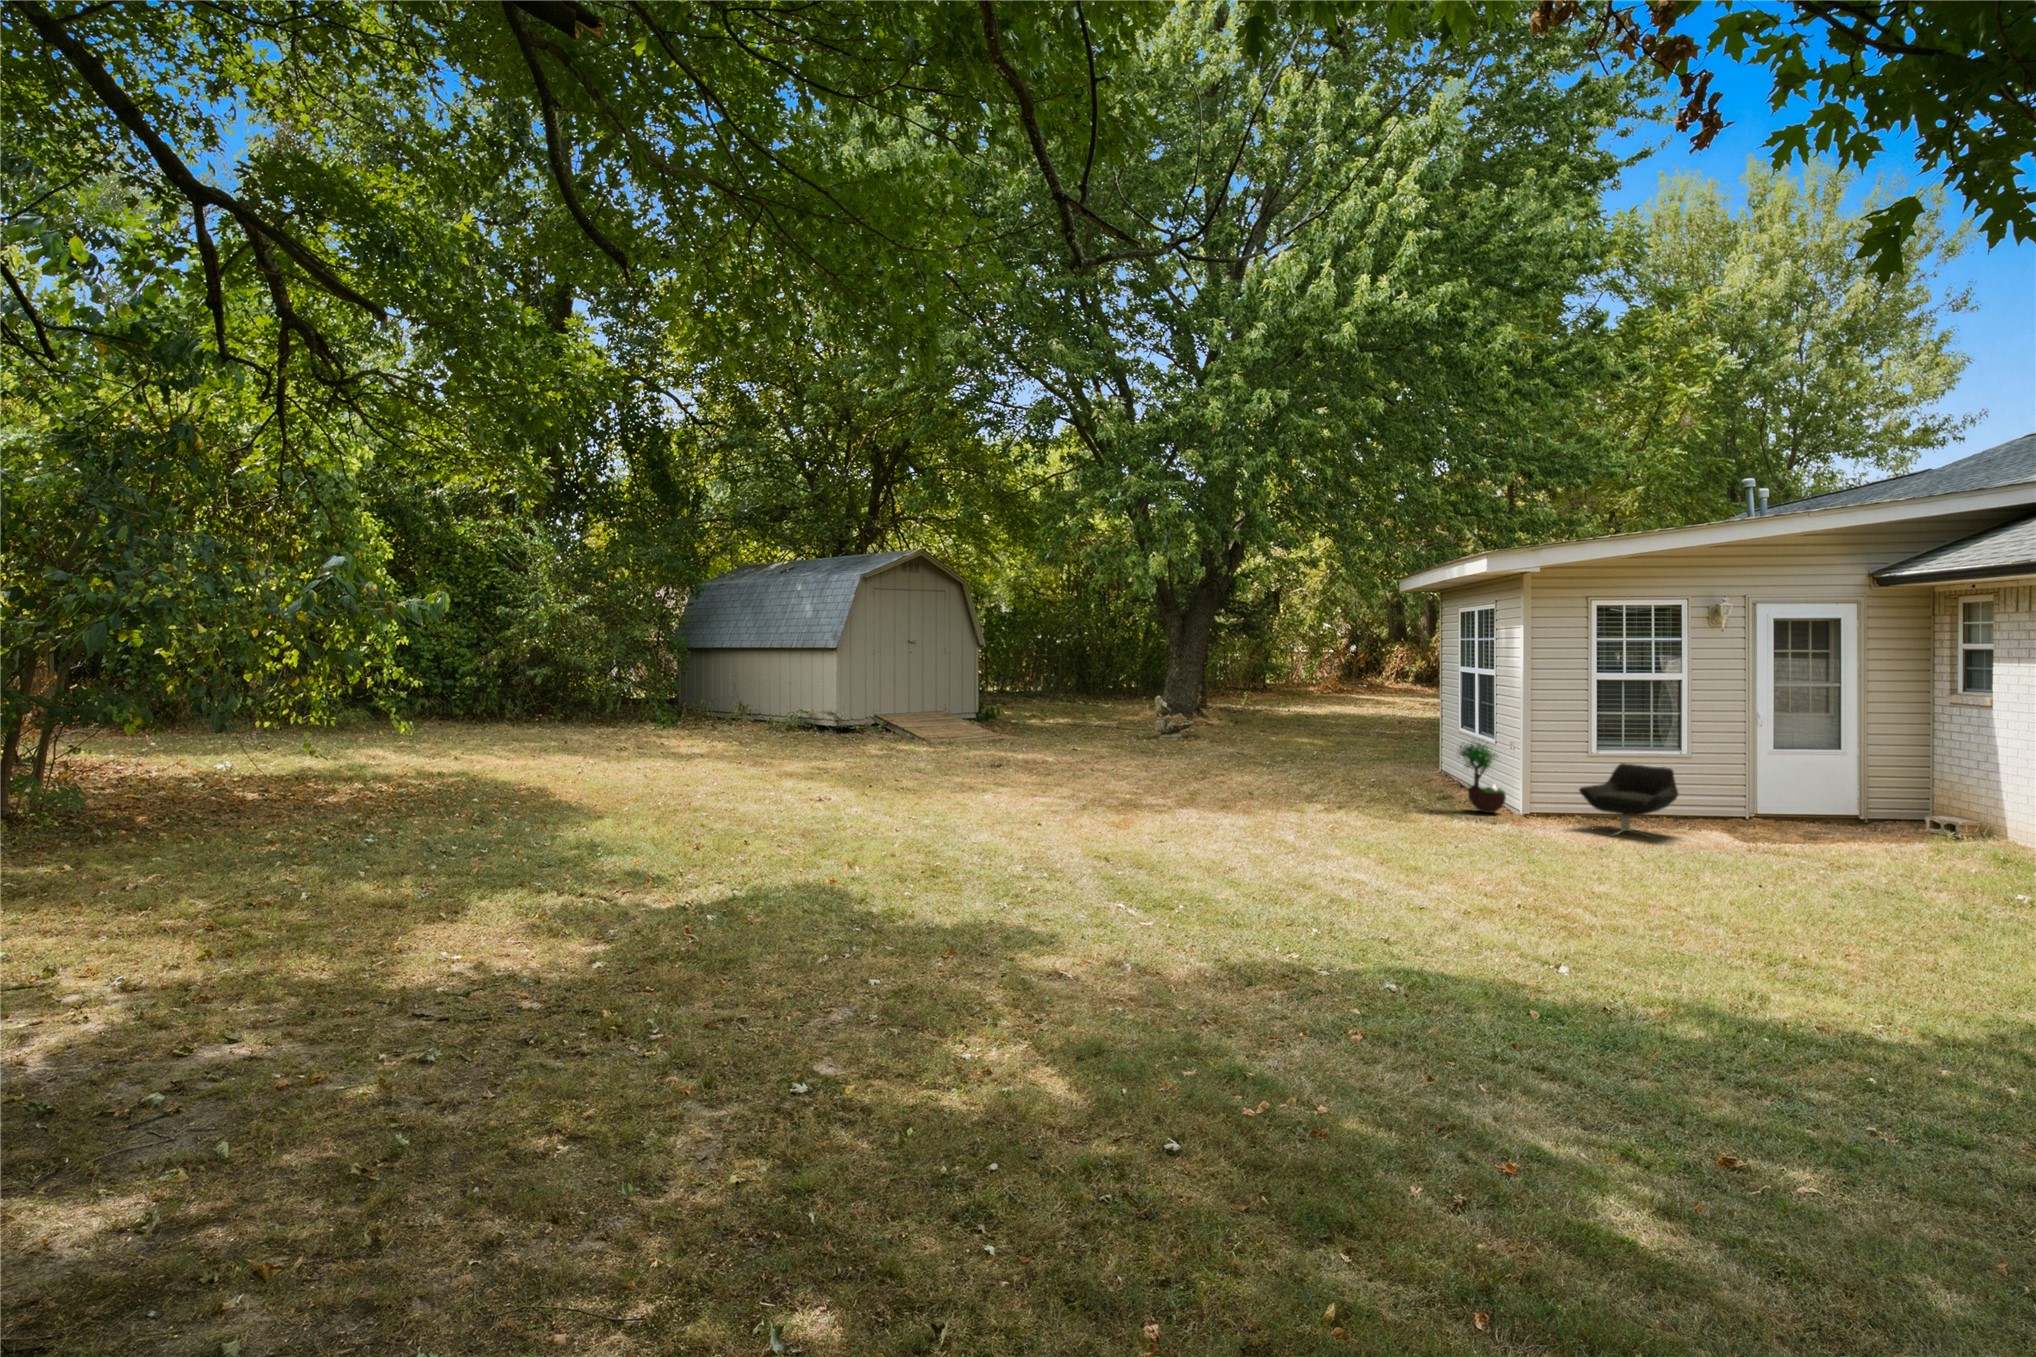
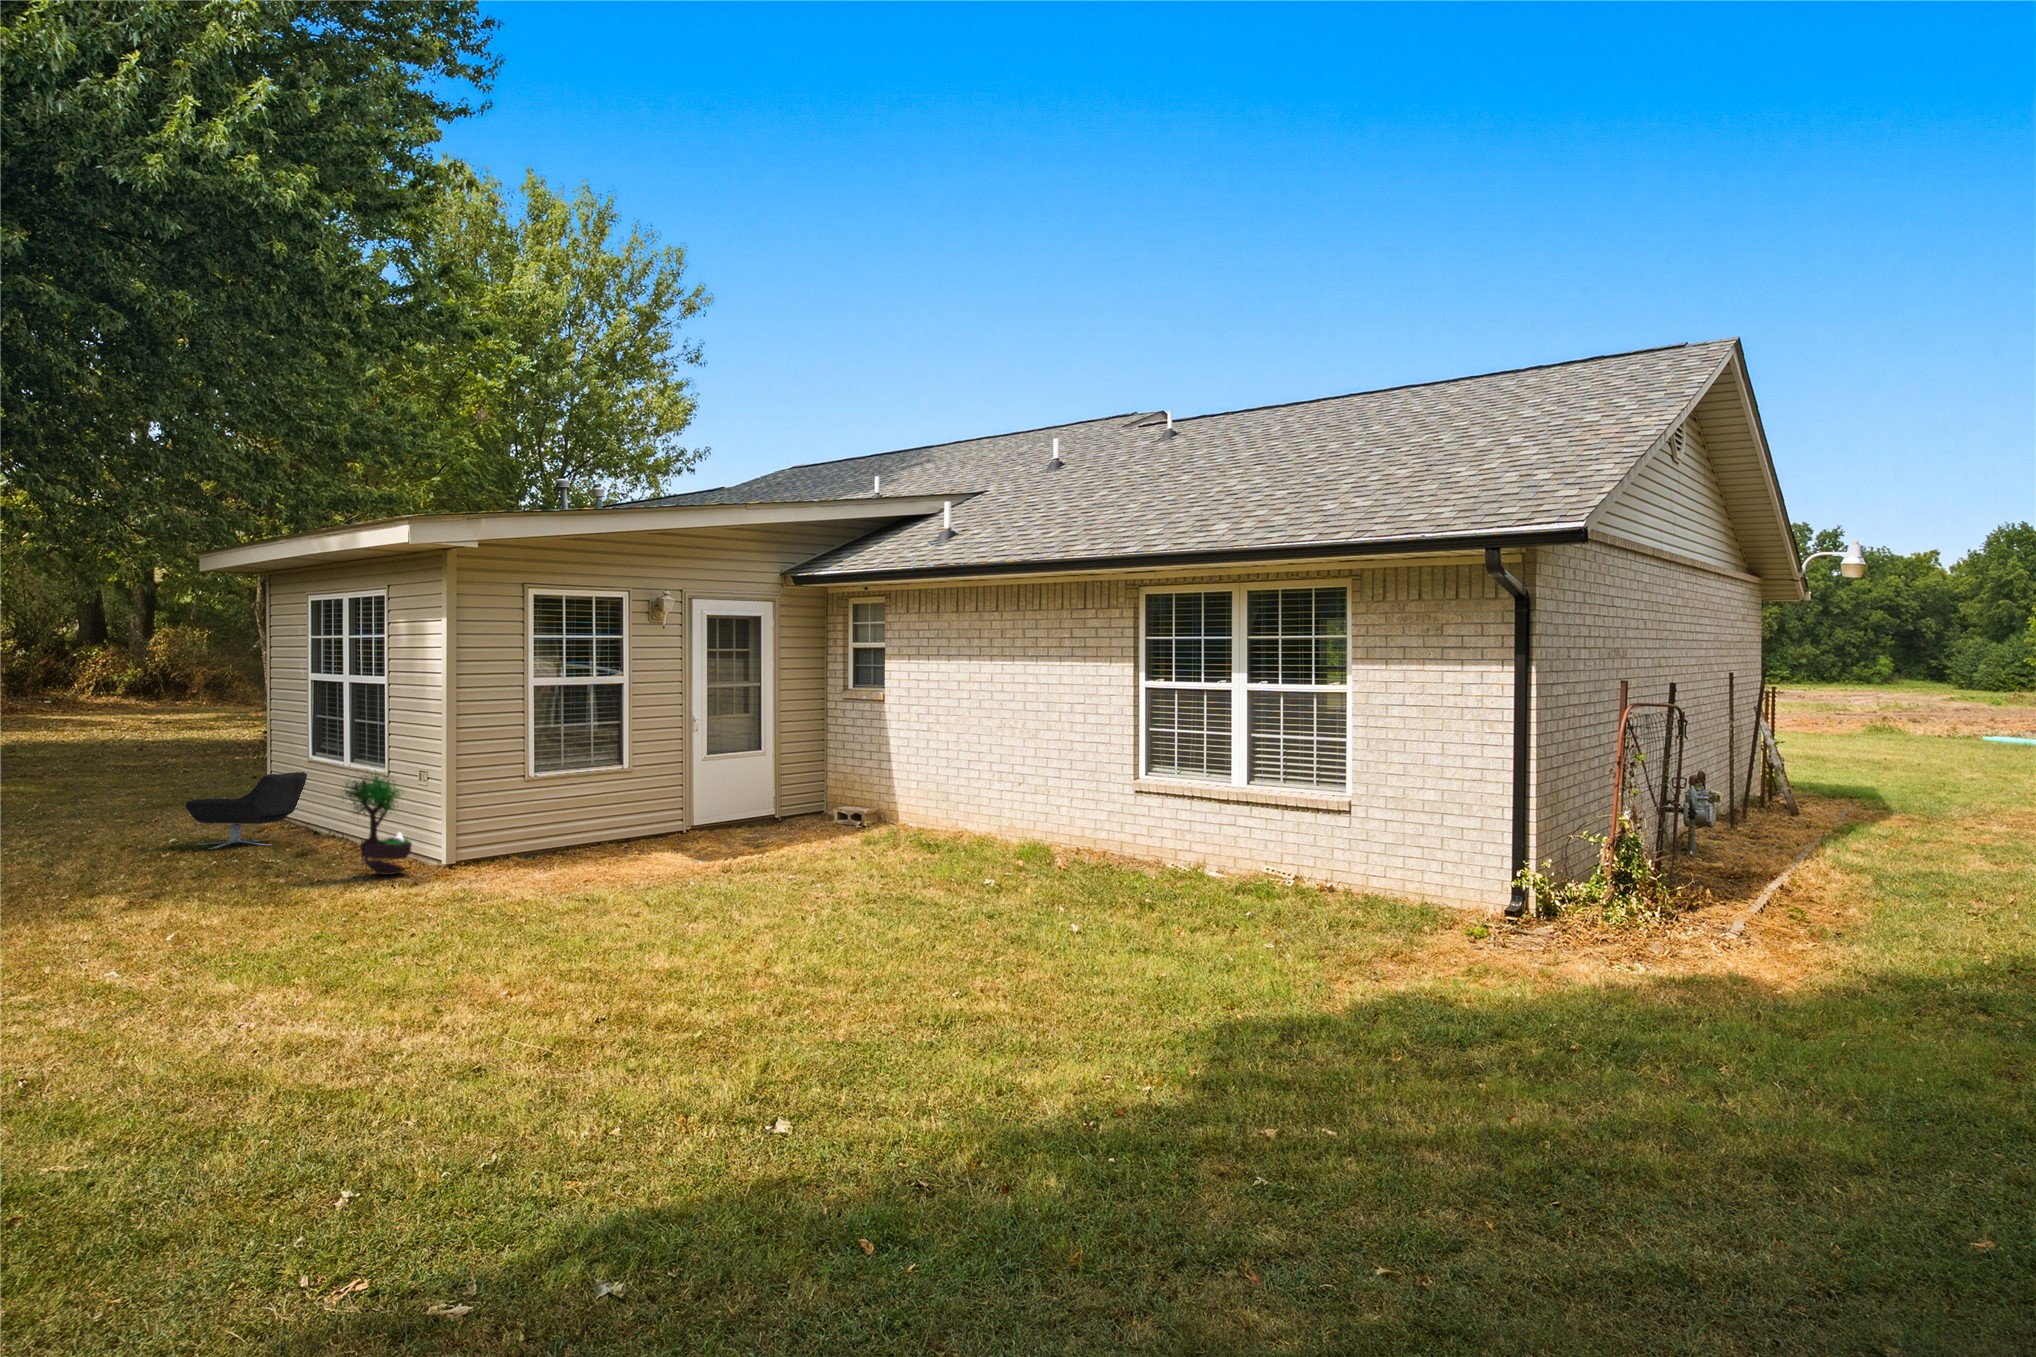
lounge chair: present [1579,763,1678,836] -> present [185,772,307,849]

